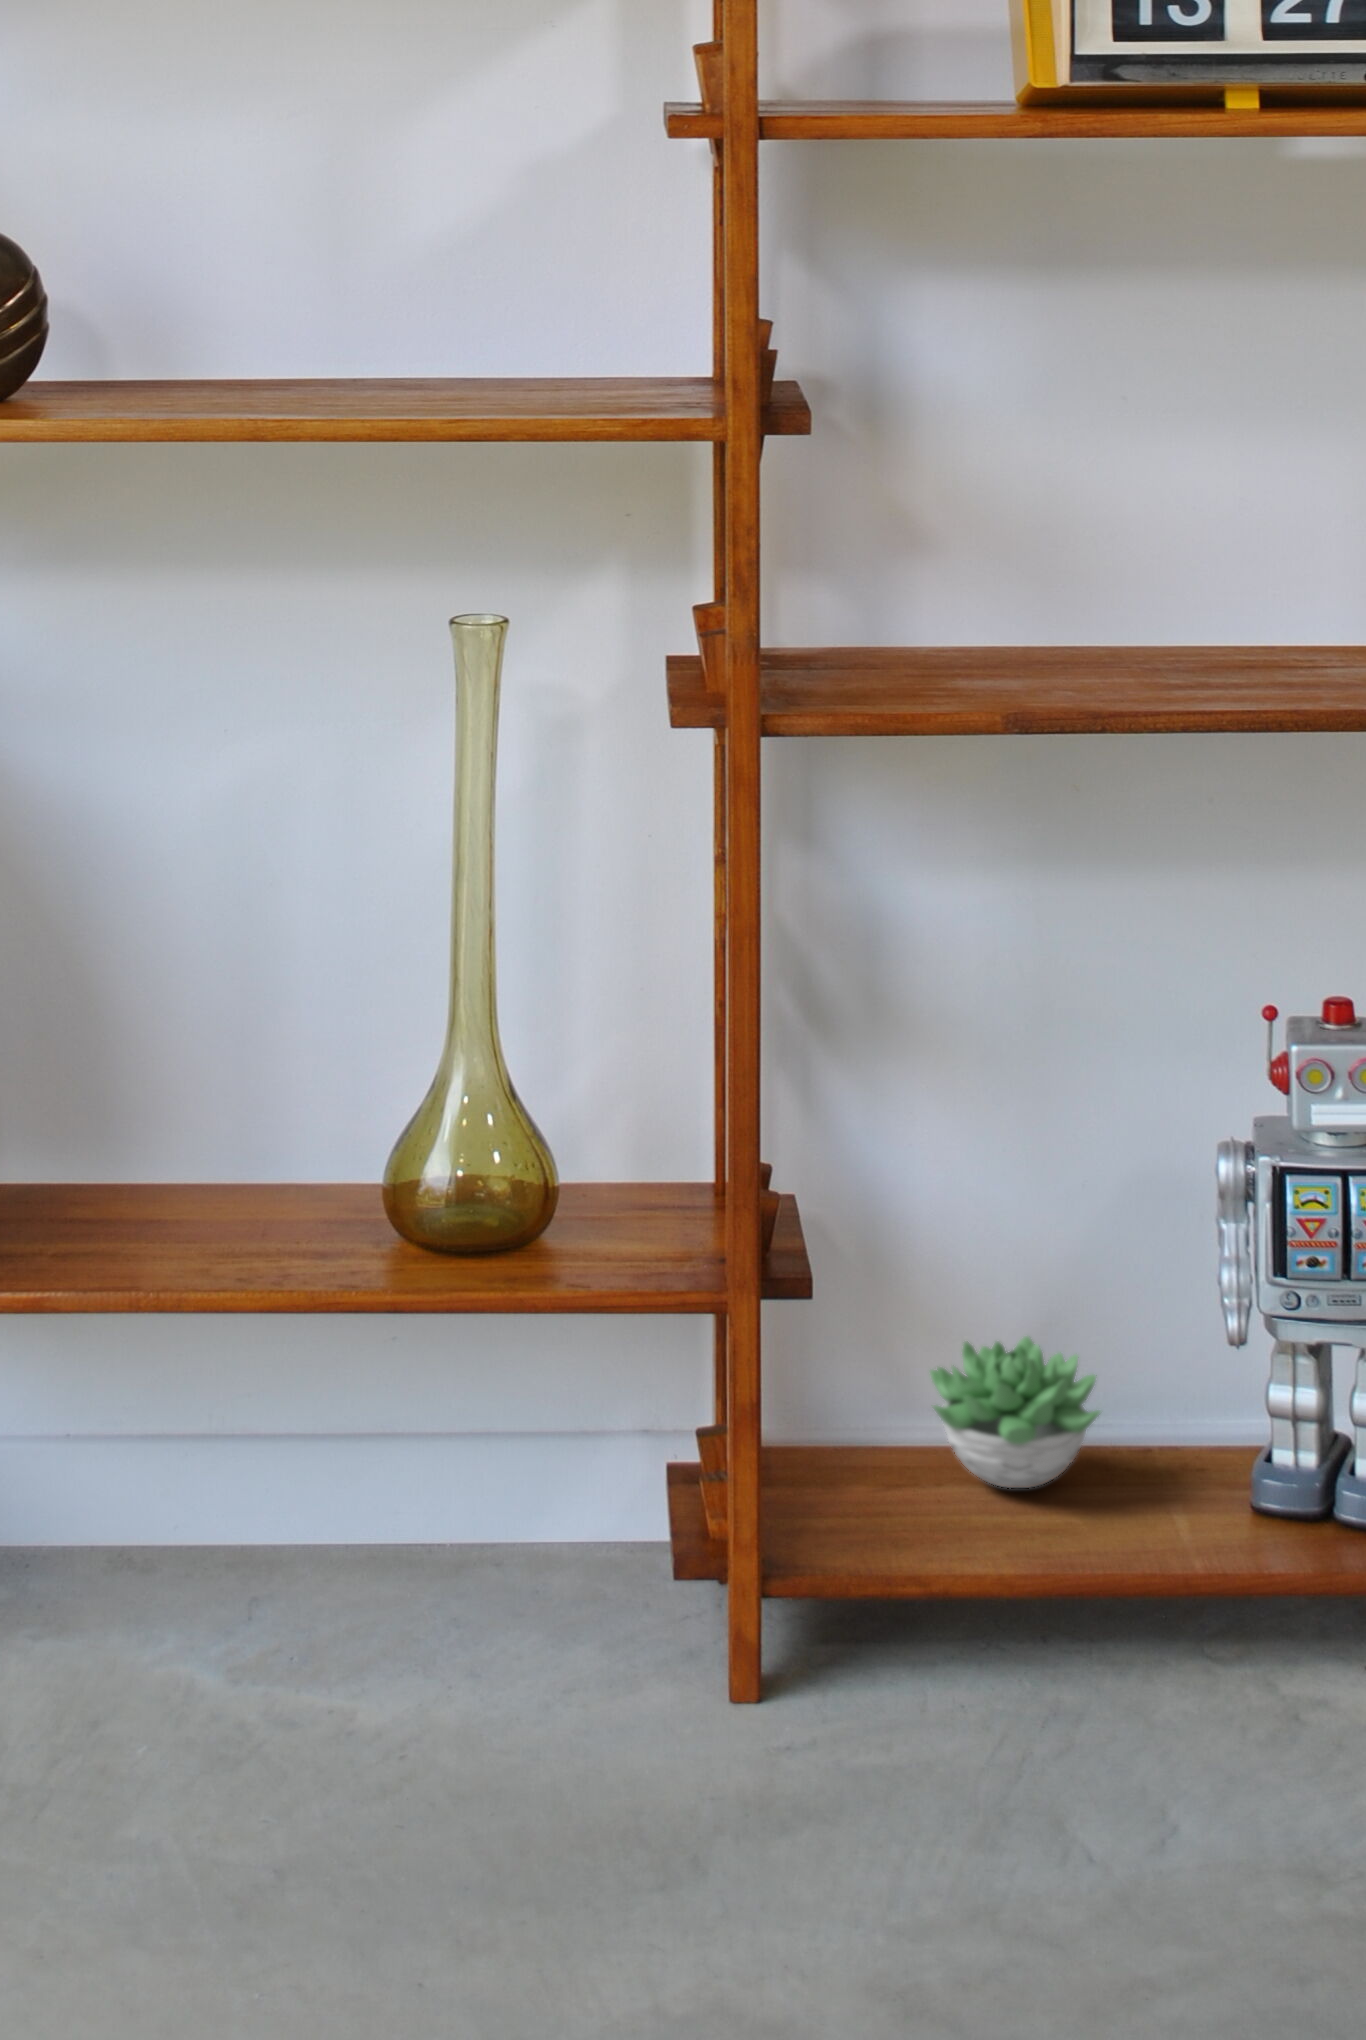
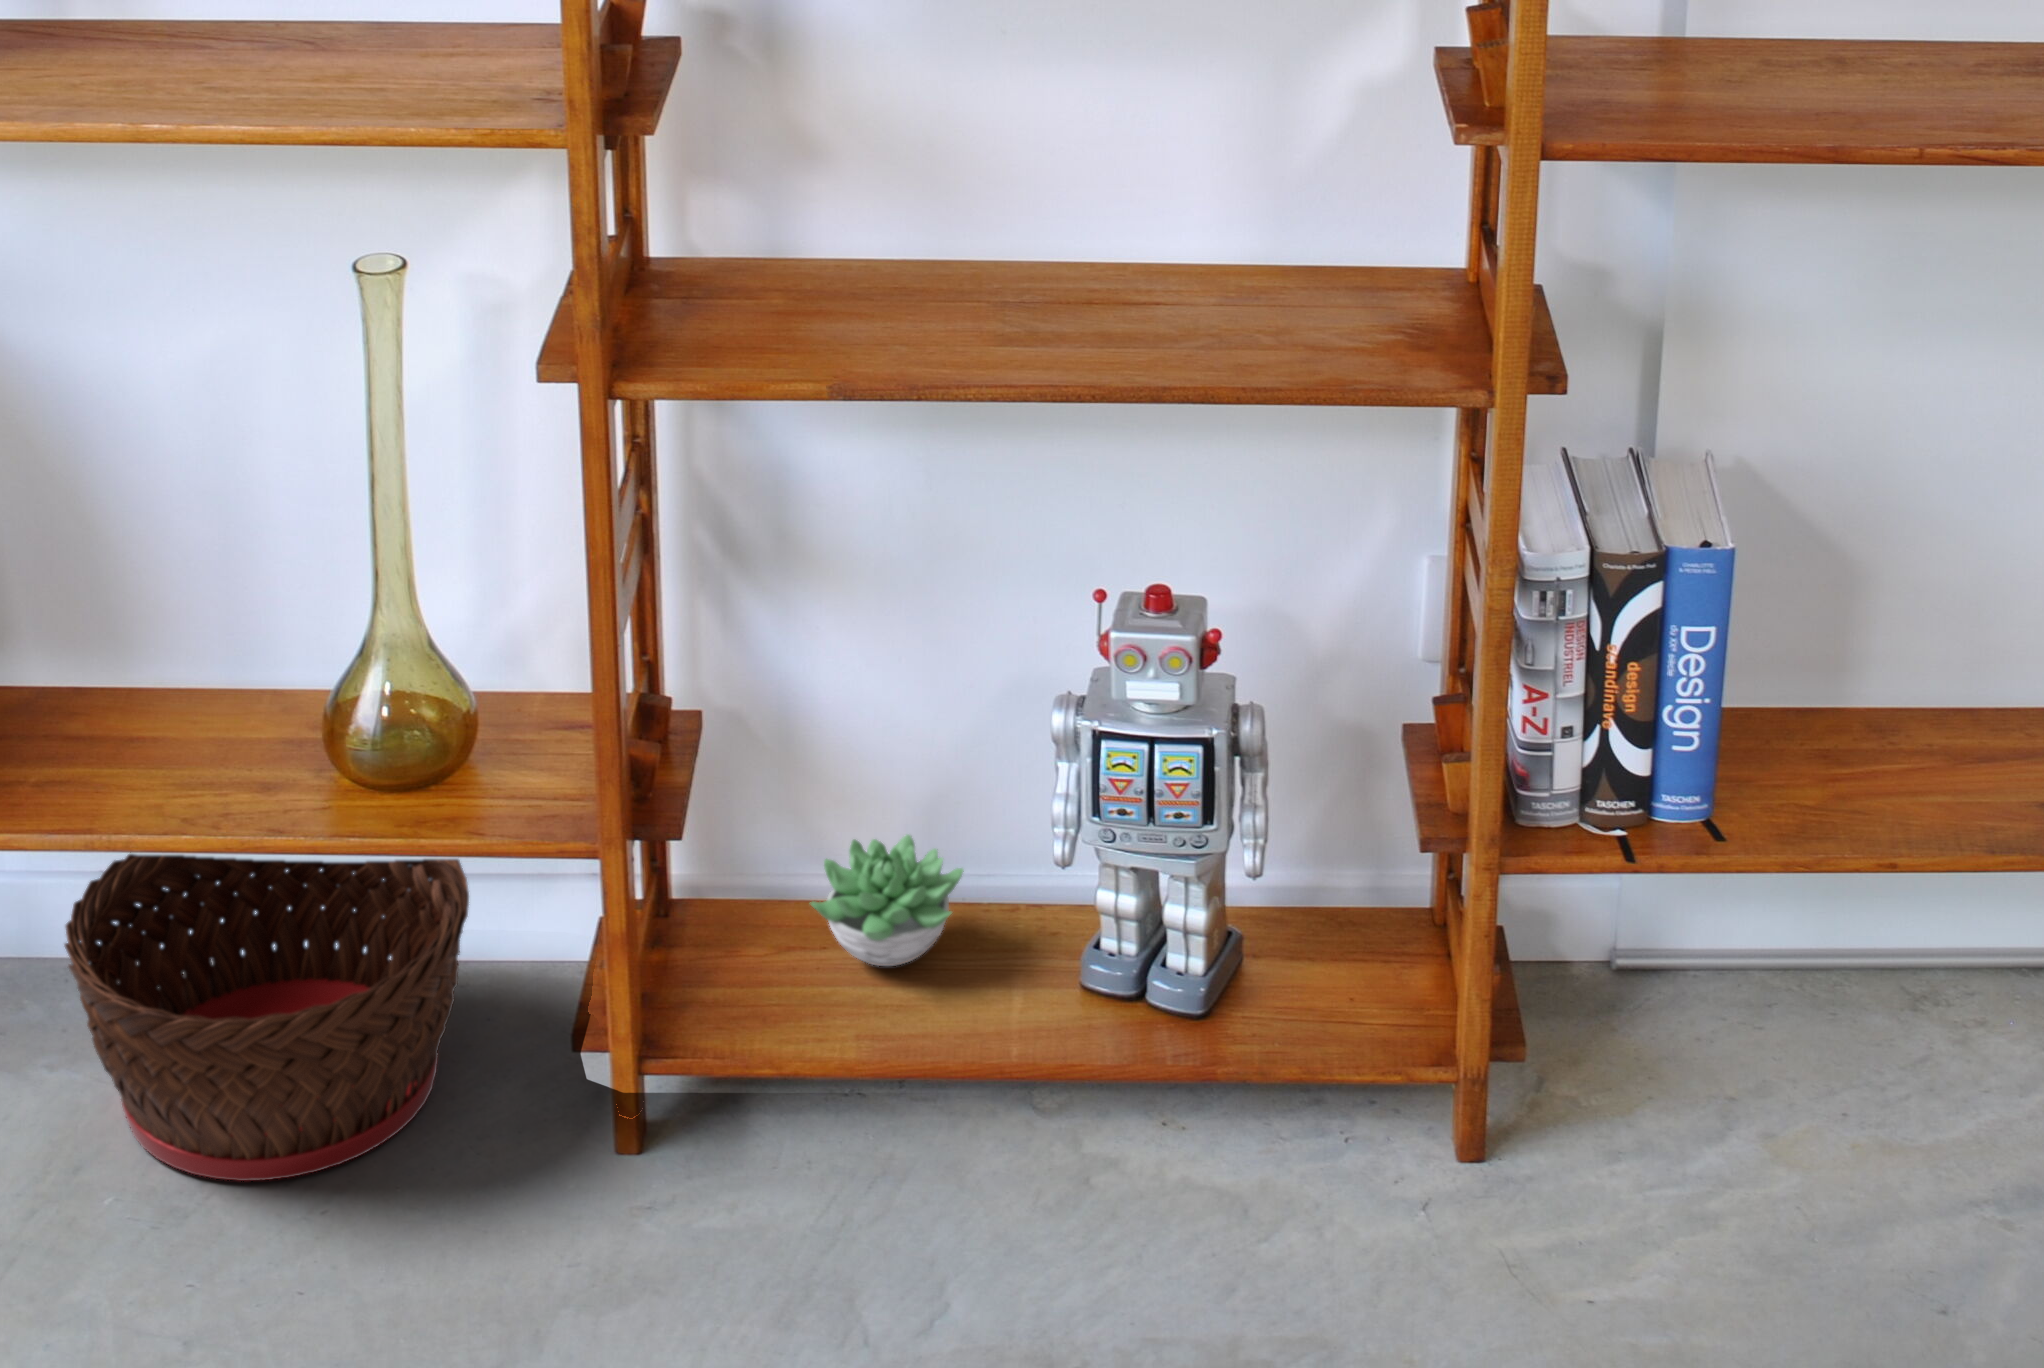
basket: none [78,1322,543,1736] -> present [64,852,469,1181]

